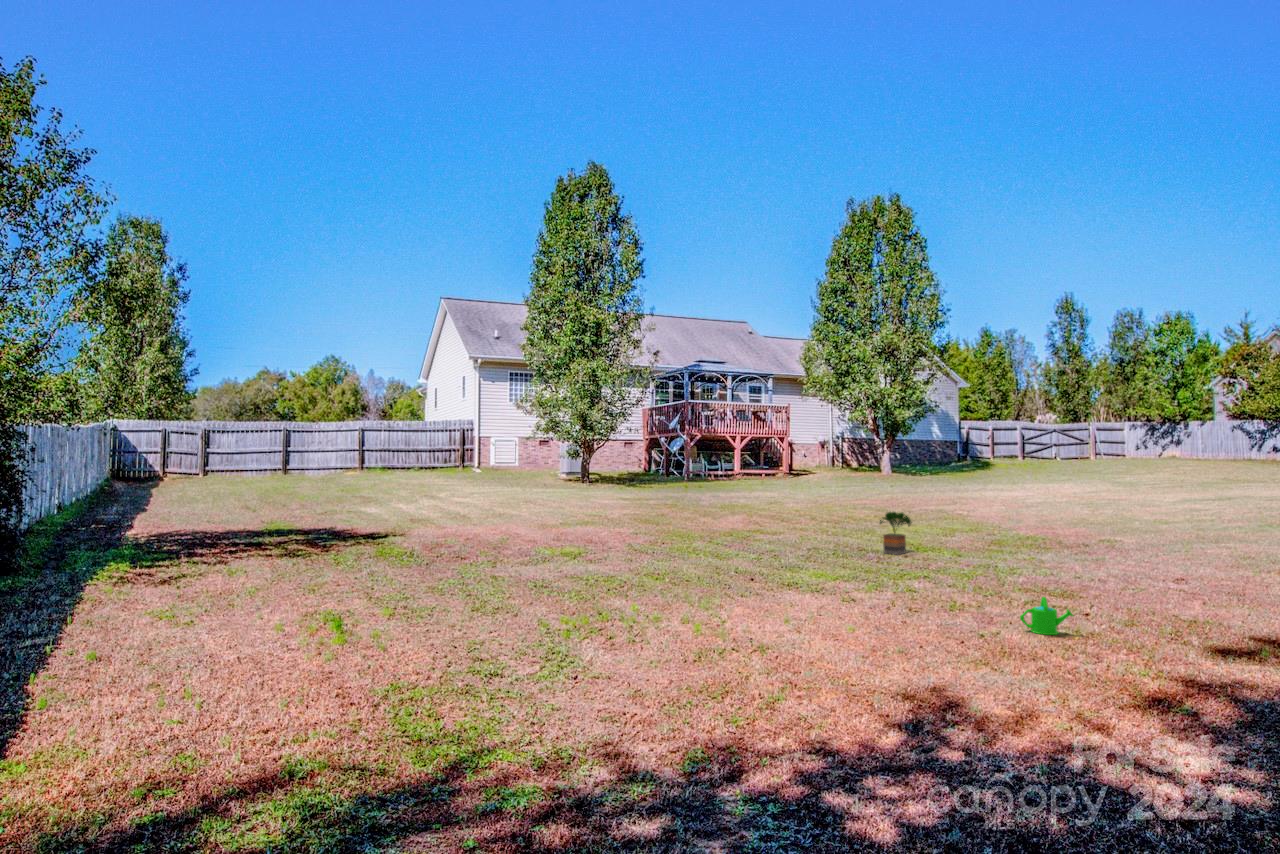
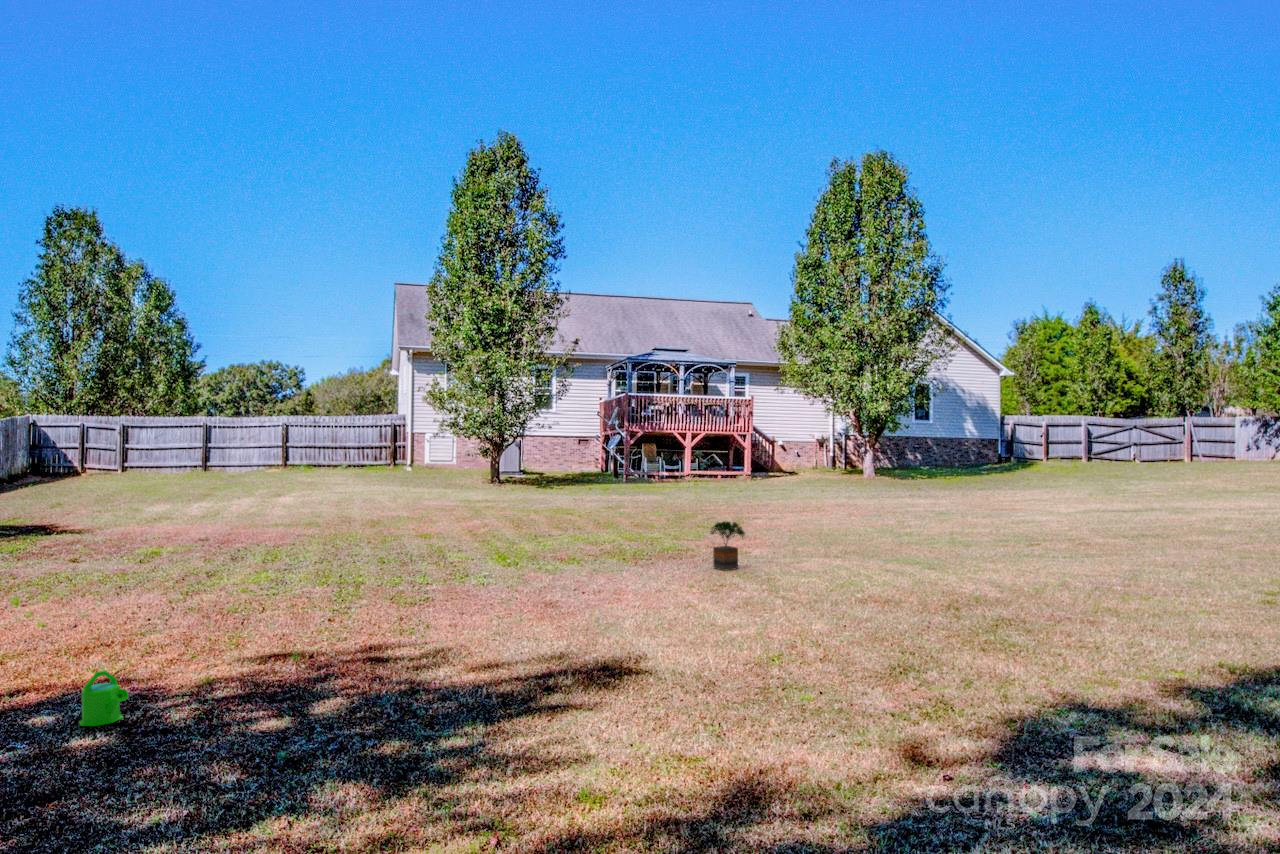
potted tree: present [880,512,912,555] -> present [710,522,745,571]

